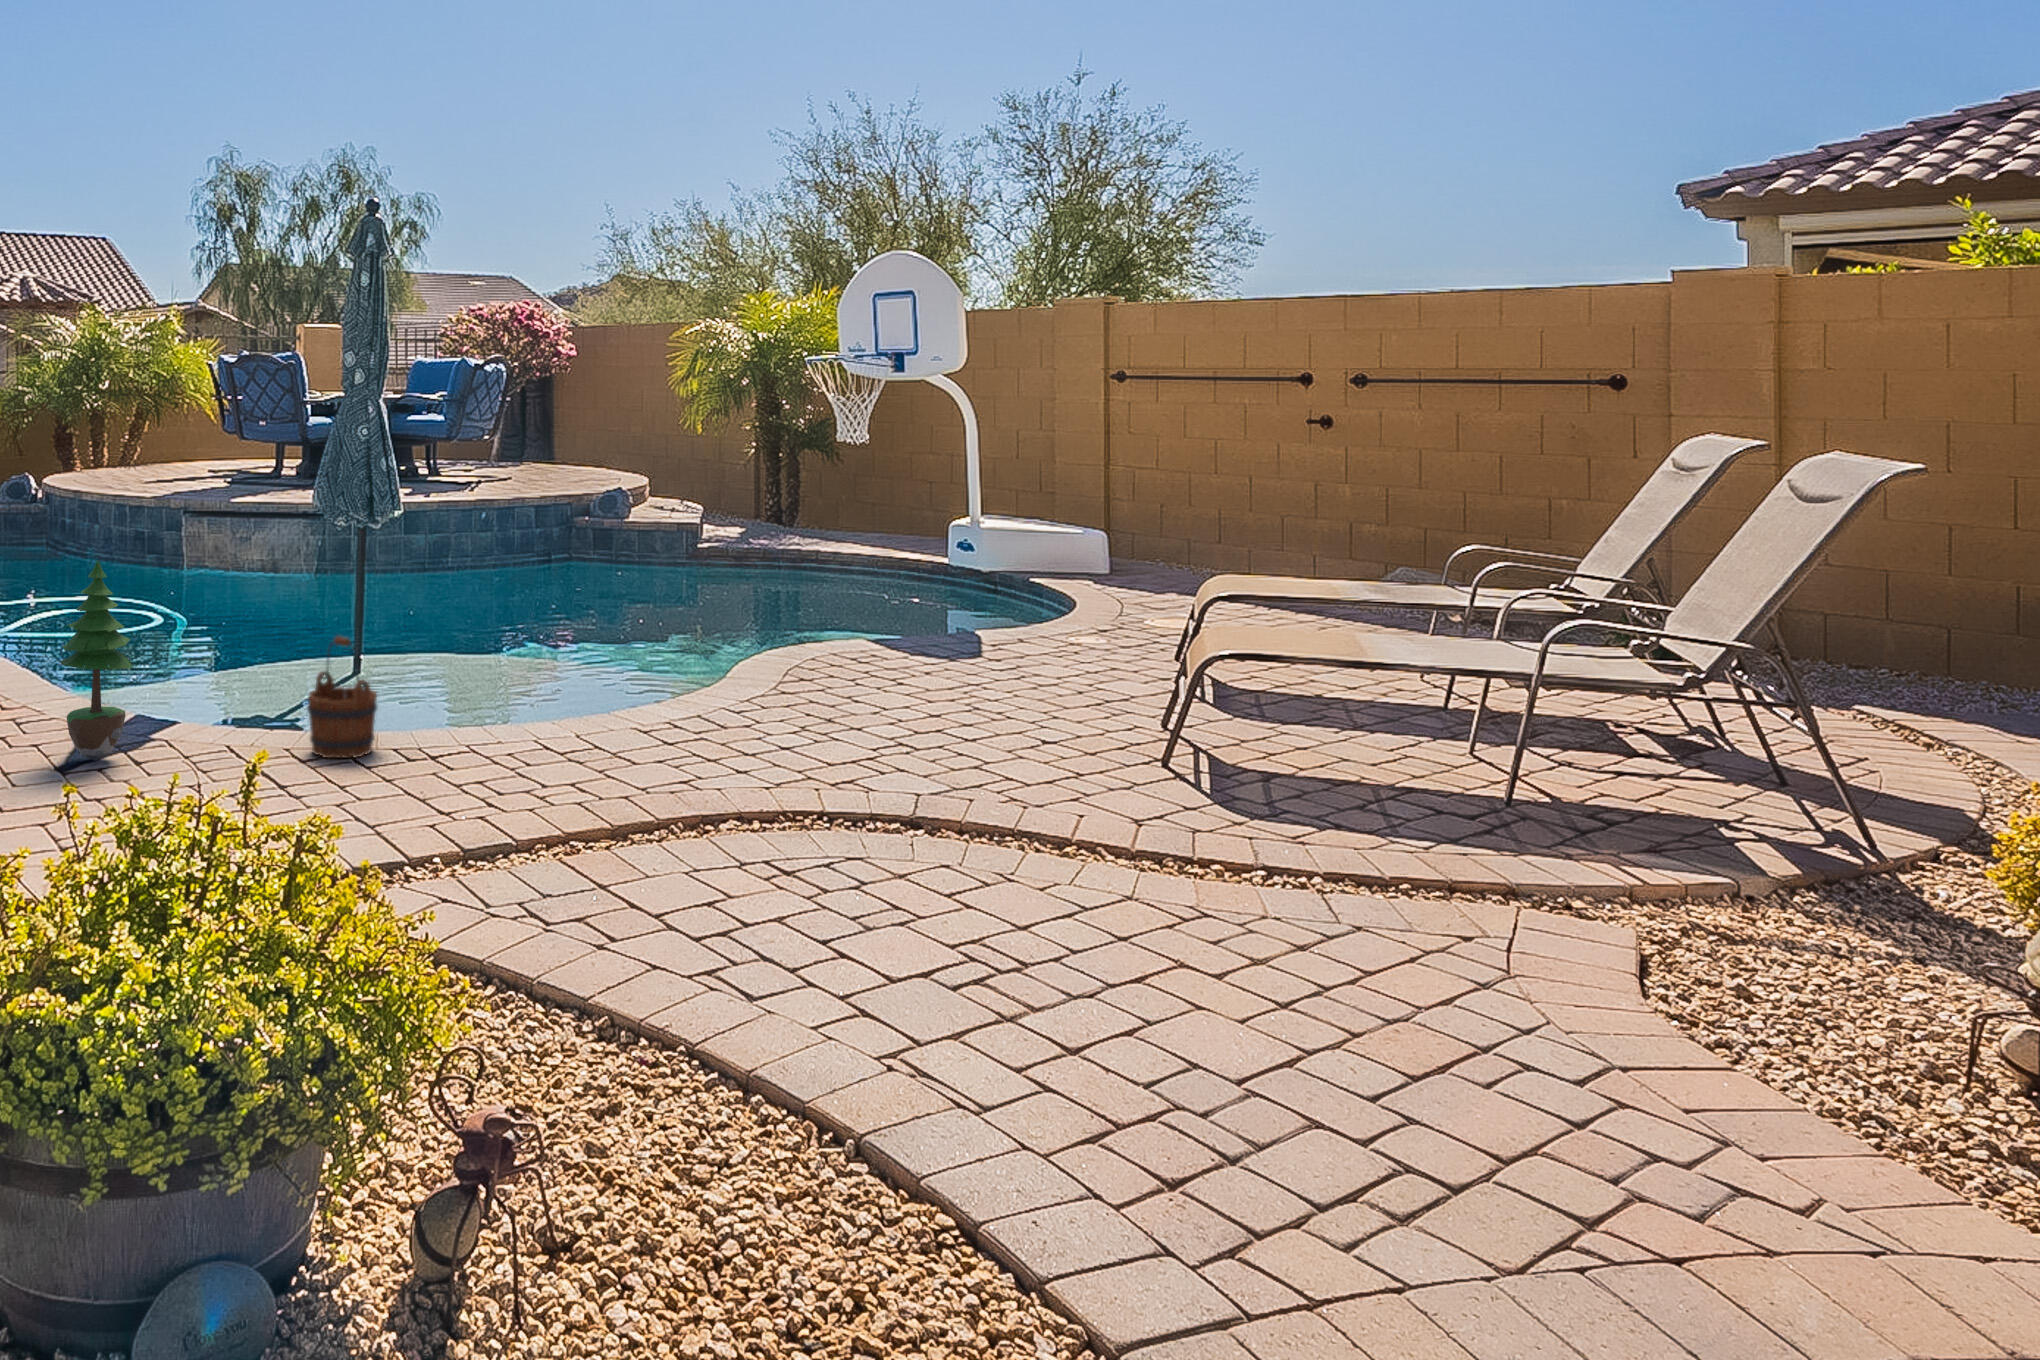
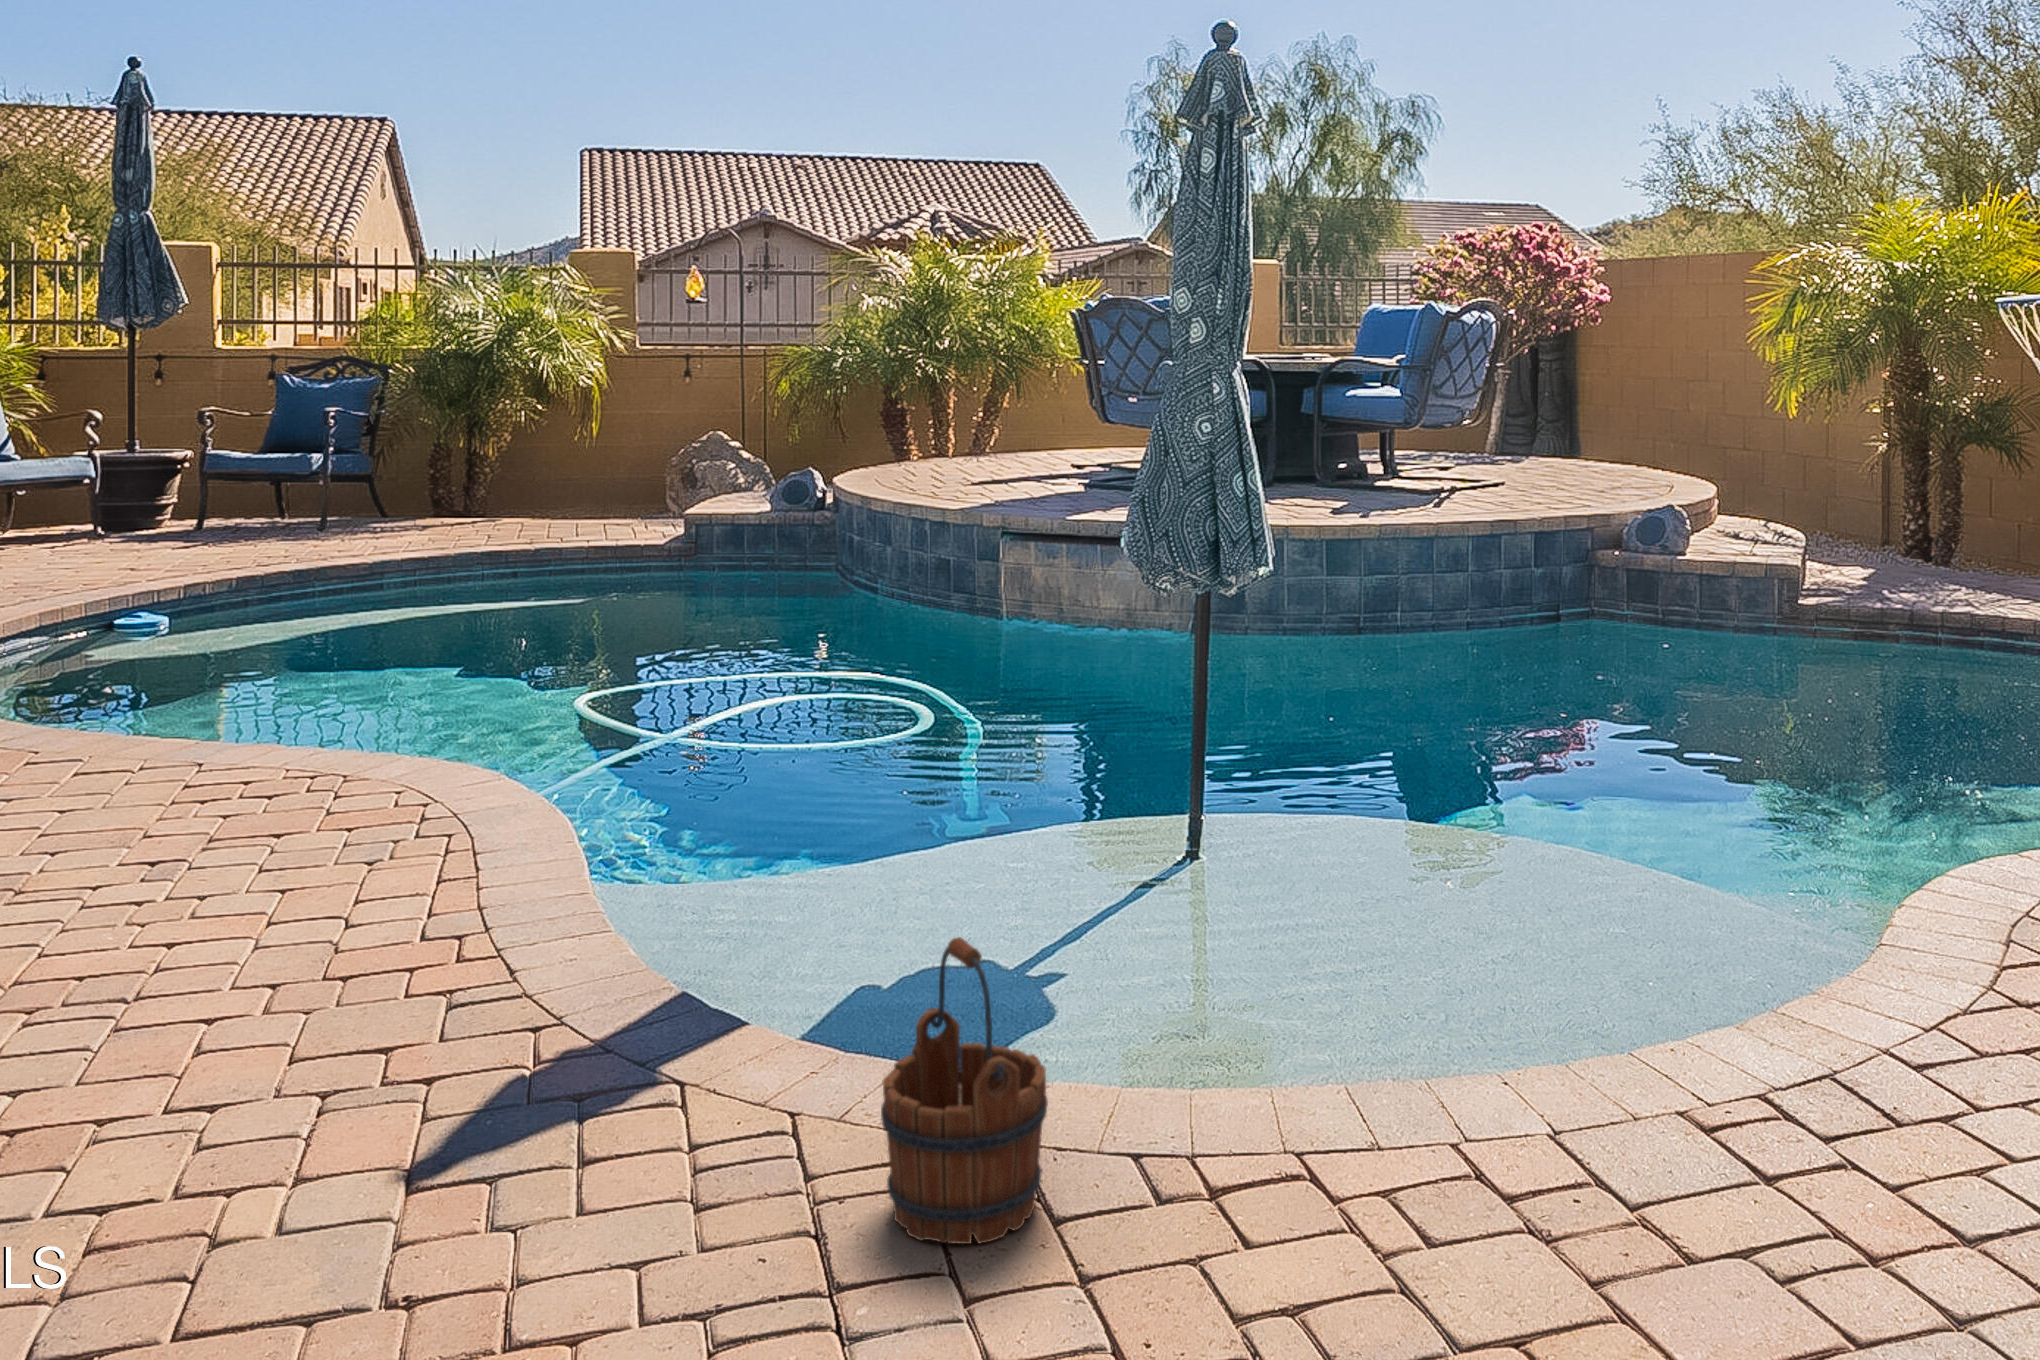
potted tree: present [59,560,132,761] -> none [316,745,498,1204]

